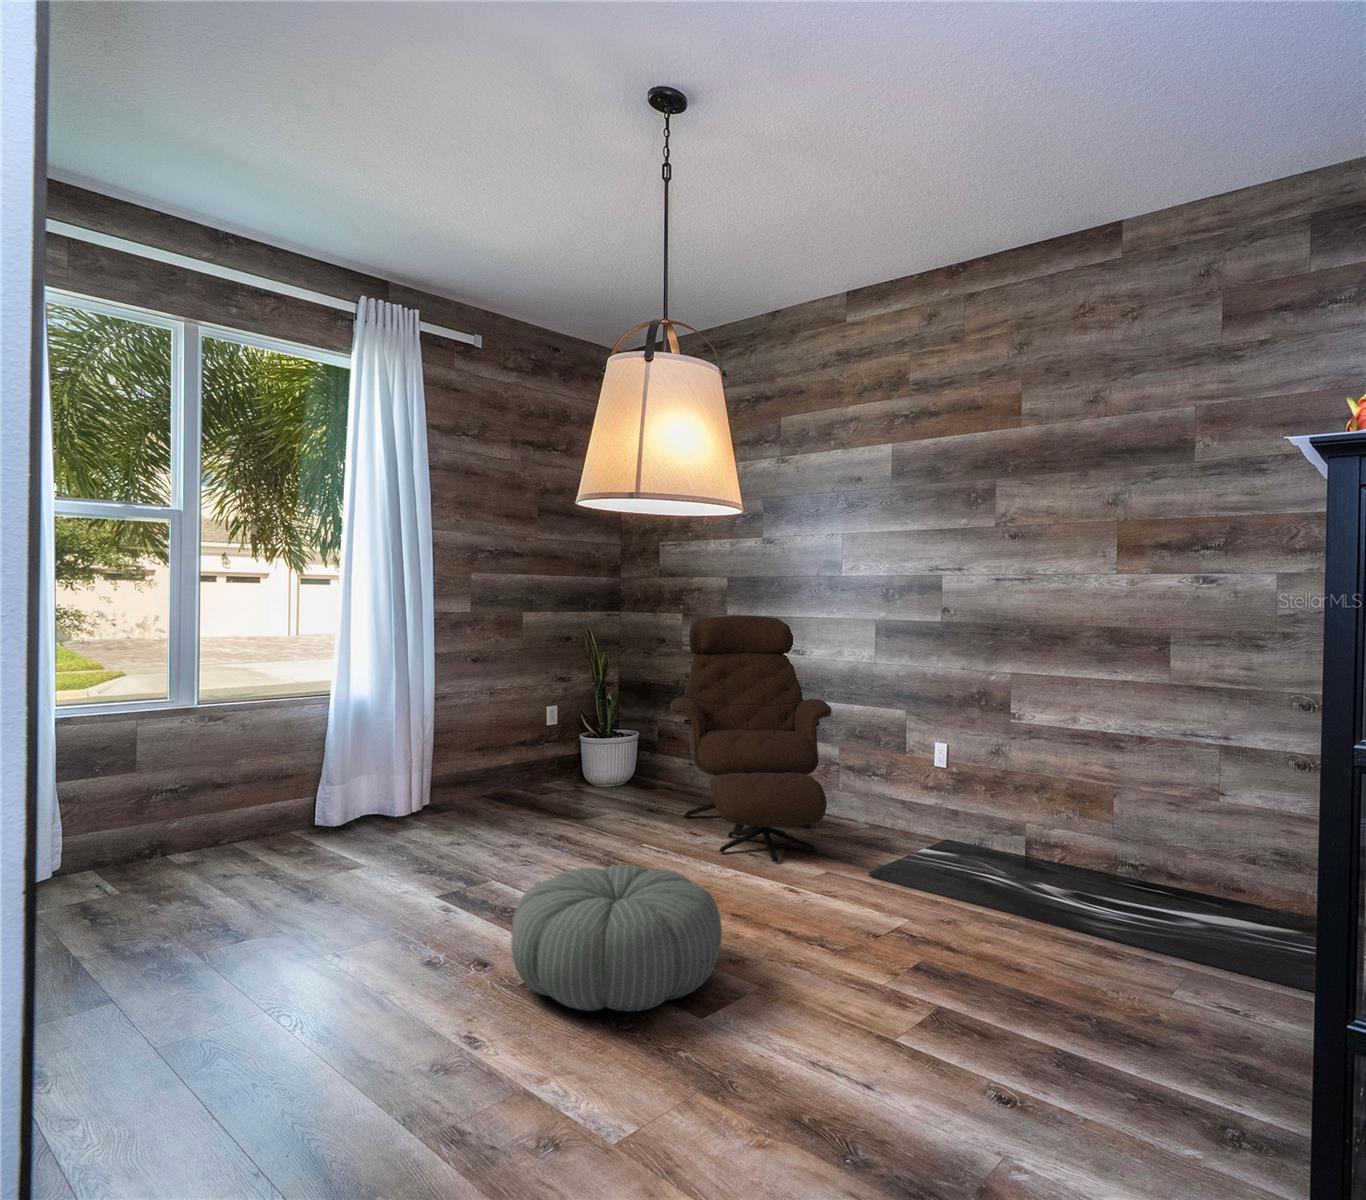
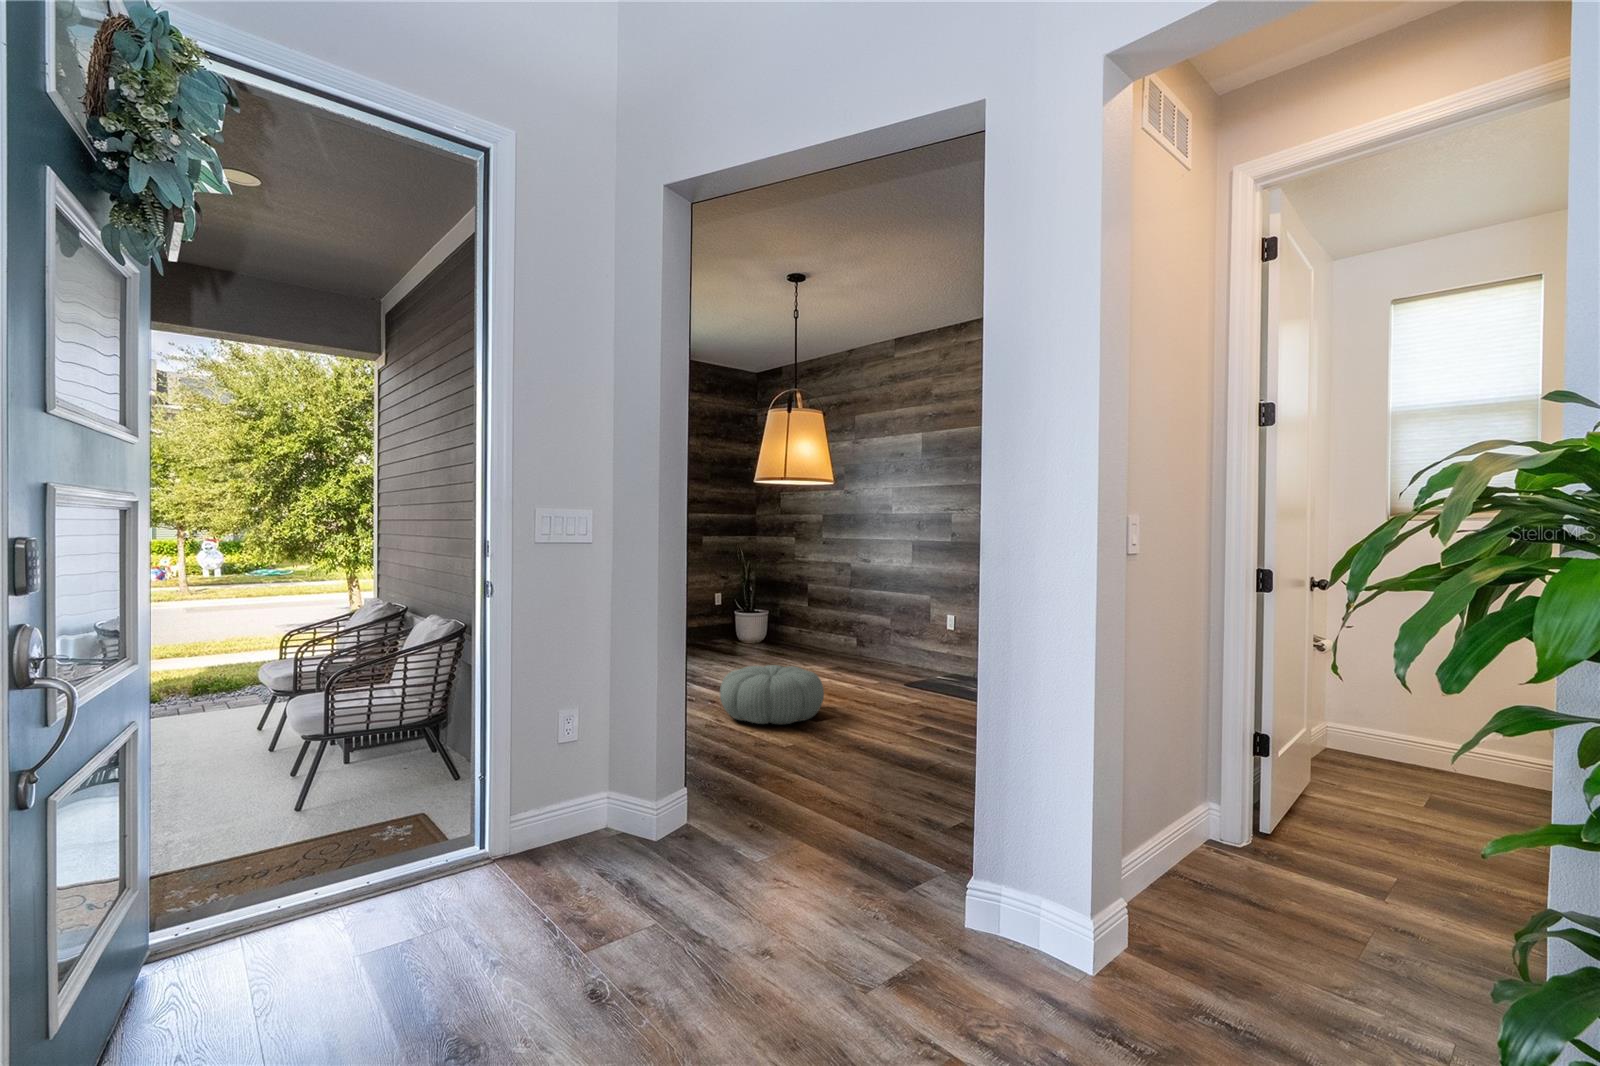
lounge chair: present [670,616,832,862] -> none [790,538,887,677]

